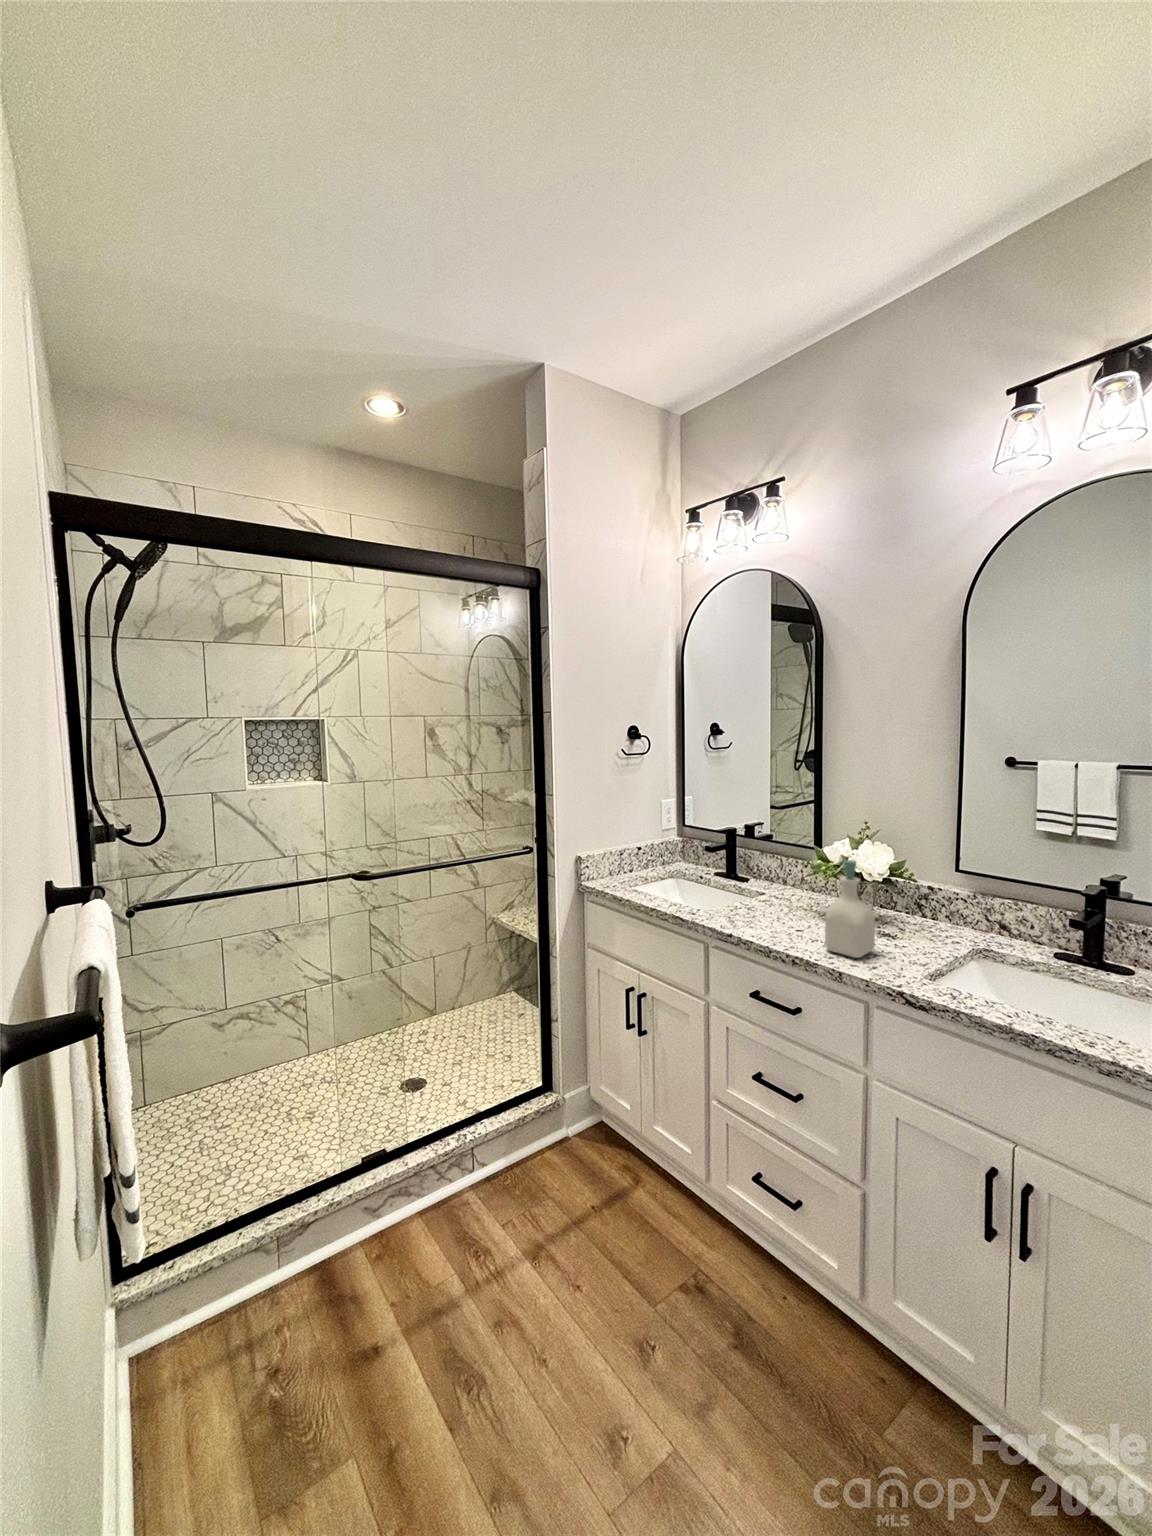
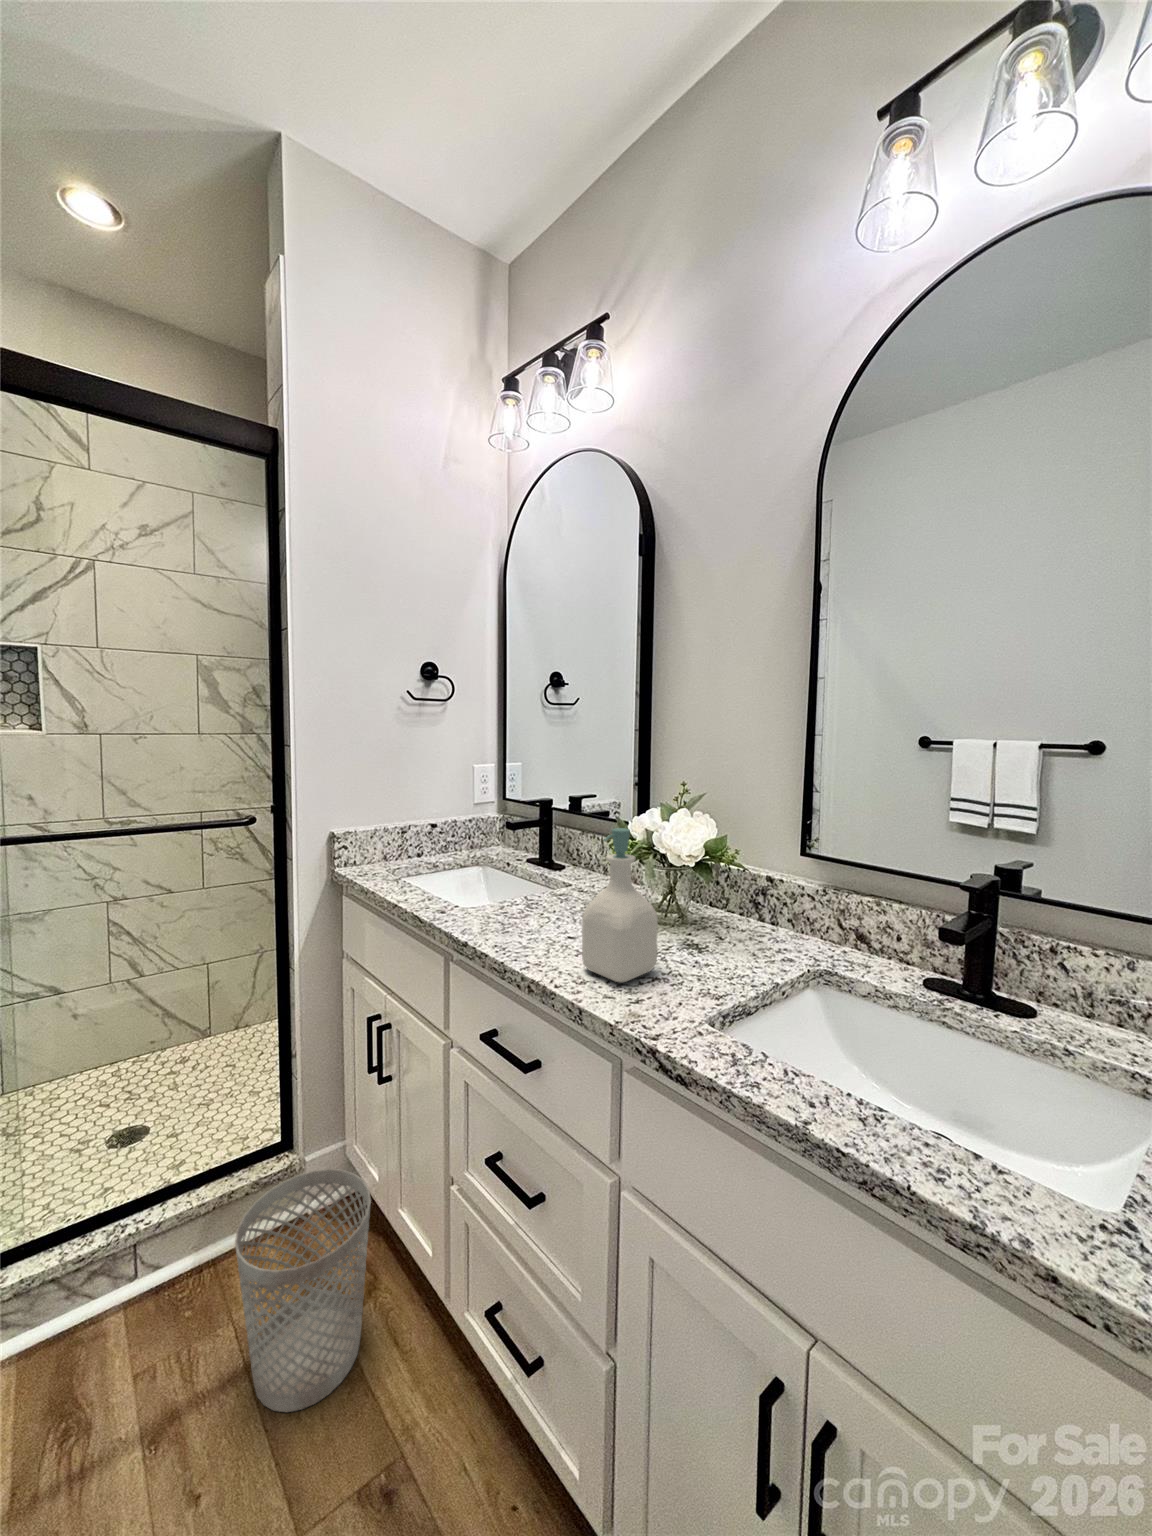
wastebasket: none [572,1095,655,1245] -> present [235,1169,371,1412]

